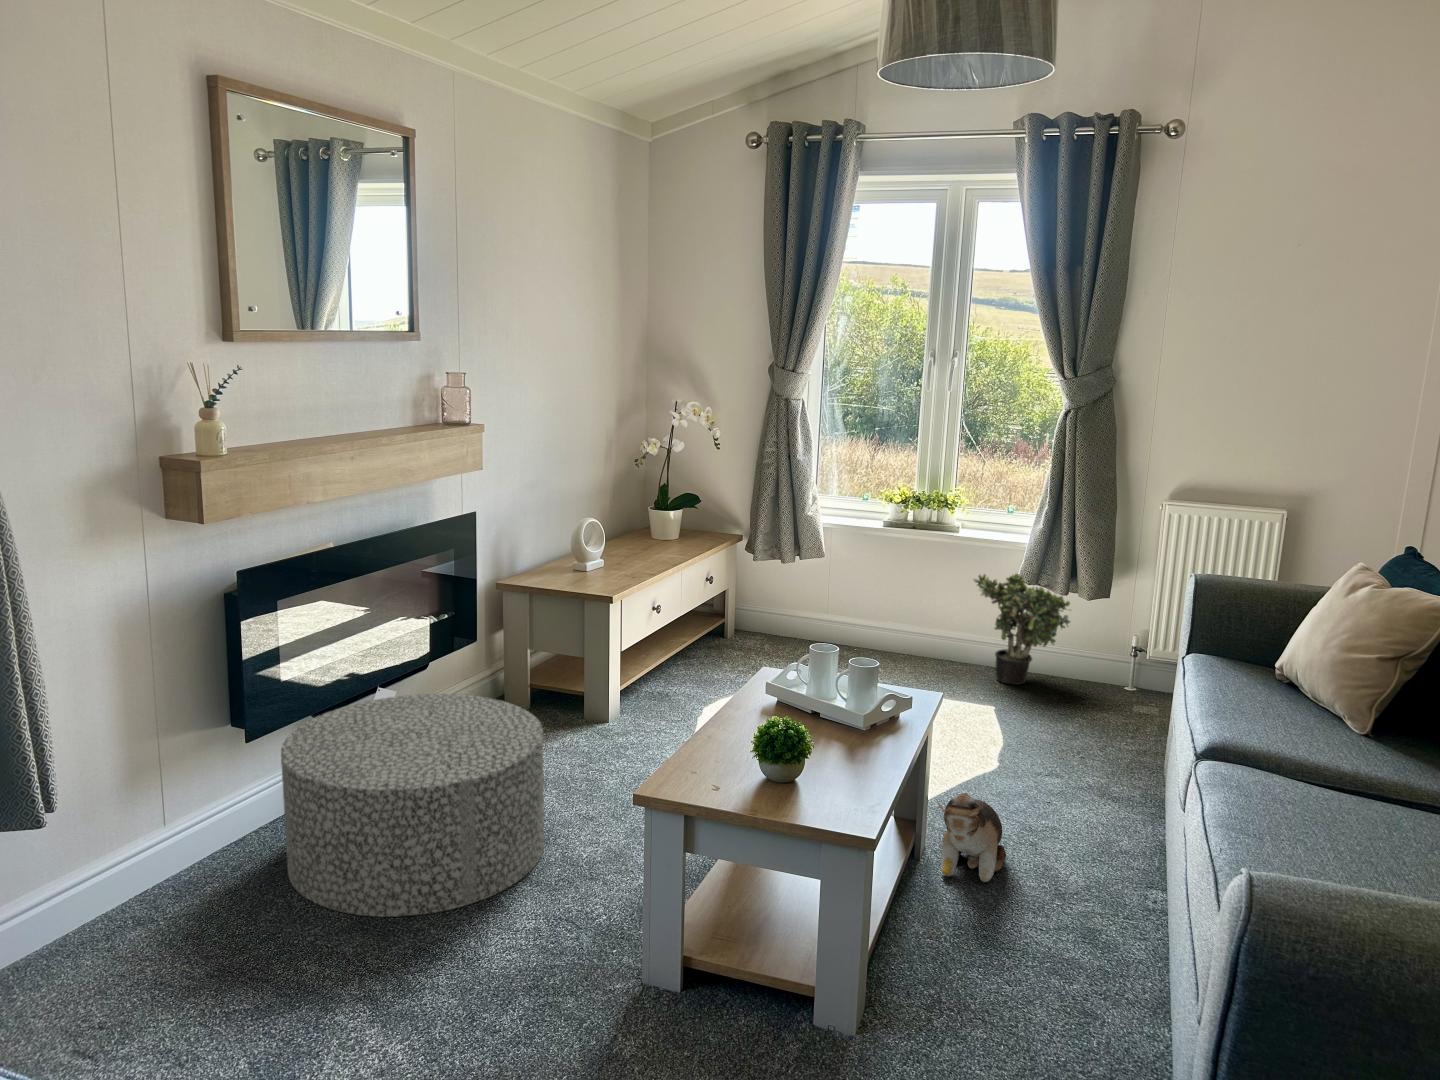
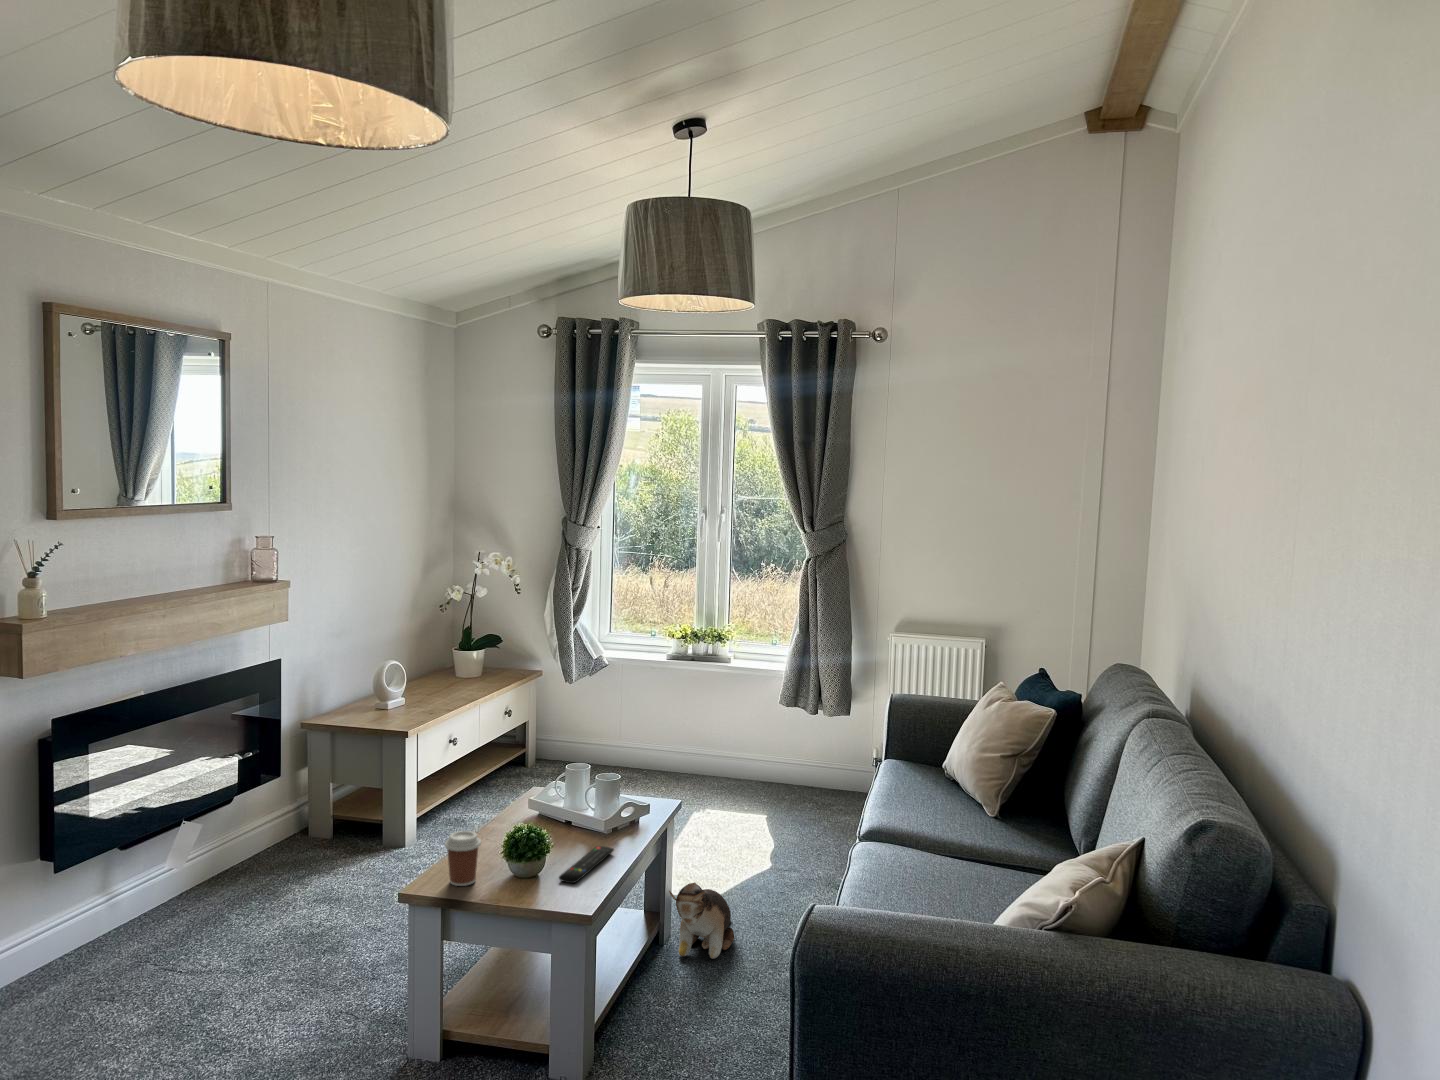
potted plant: present [974,573,1070,684] -> none [738,697,821,795]
ottoman: present [281,694,544,917] -> none [87,823,334,1023]
coffee cup: none [687,724,731,791] -> present [445,831,481,886]
remote control: none [824,747,882,795] -> present [559,846,614,883]

